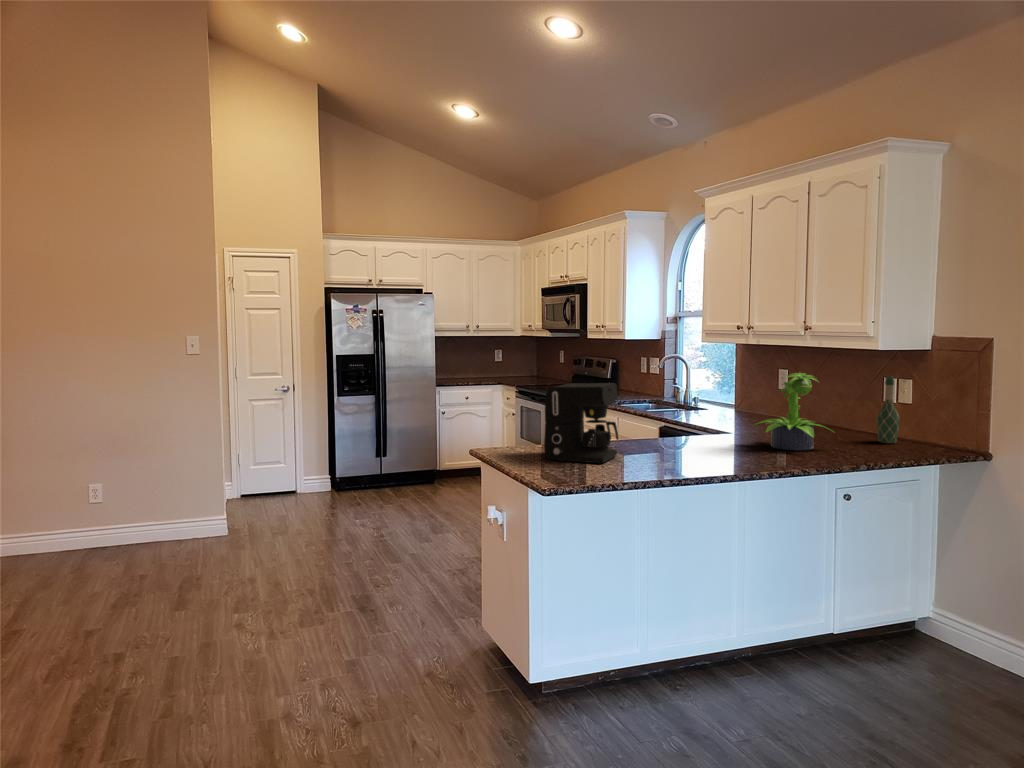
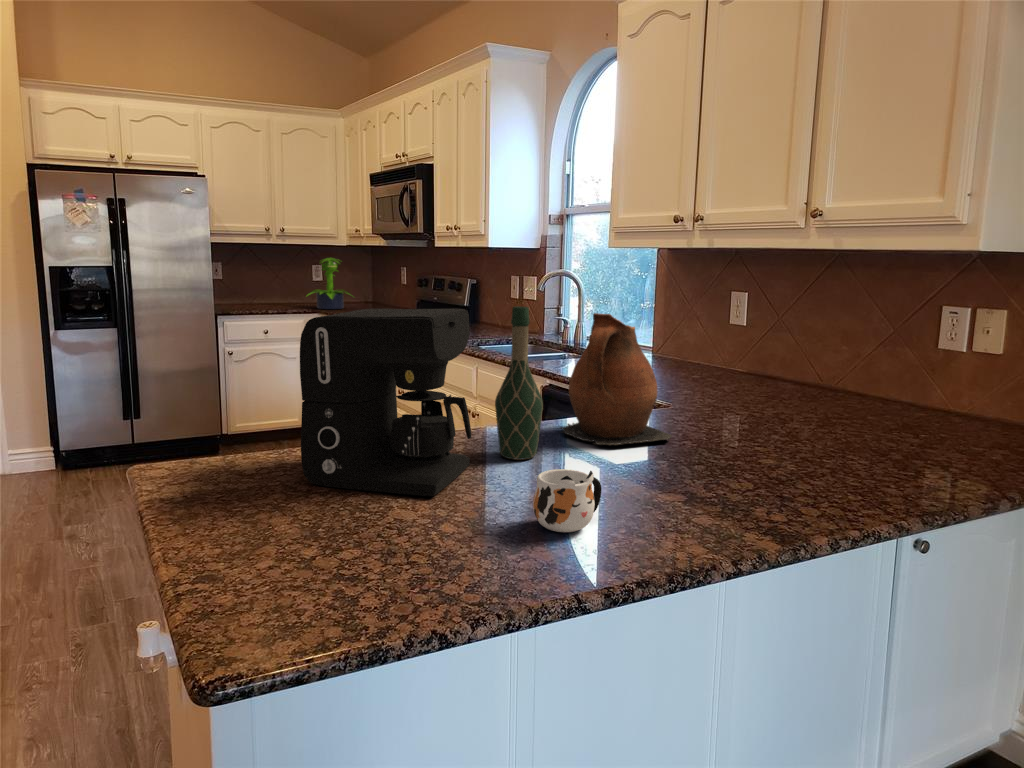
potted plant: present [755,373,827,451] -> present [307,258,351,309]
wine bottle: present [877,377,900,443] -> present [495,306,543,460]
ceramic pitcher: none [661,384,722,450] -> present [559,313,672,445]
mug: none [645,448,674,473] -> present [533,469,601,532]

